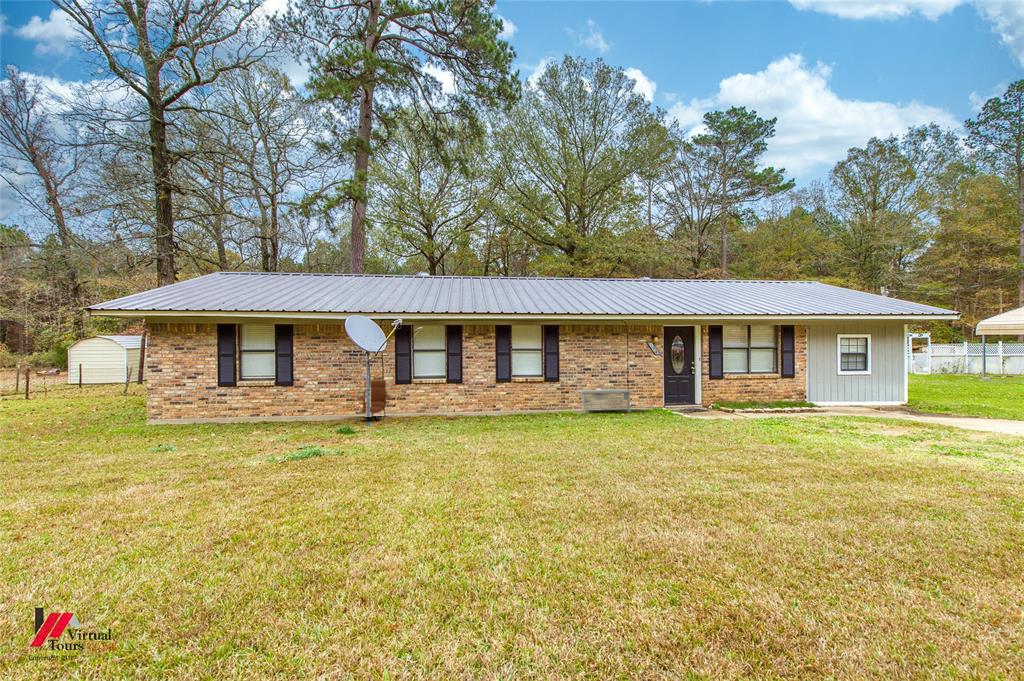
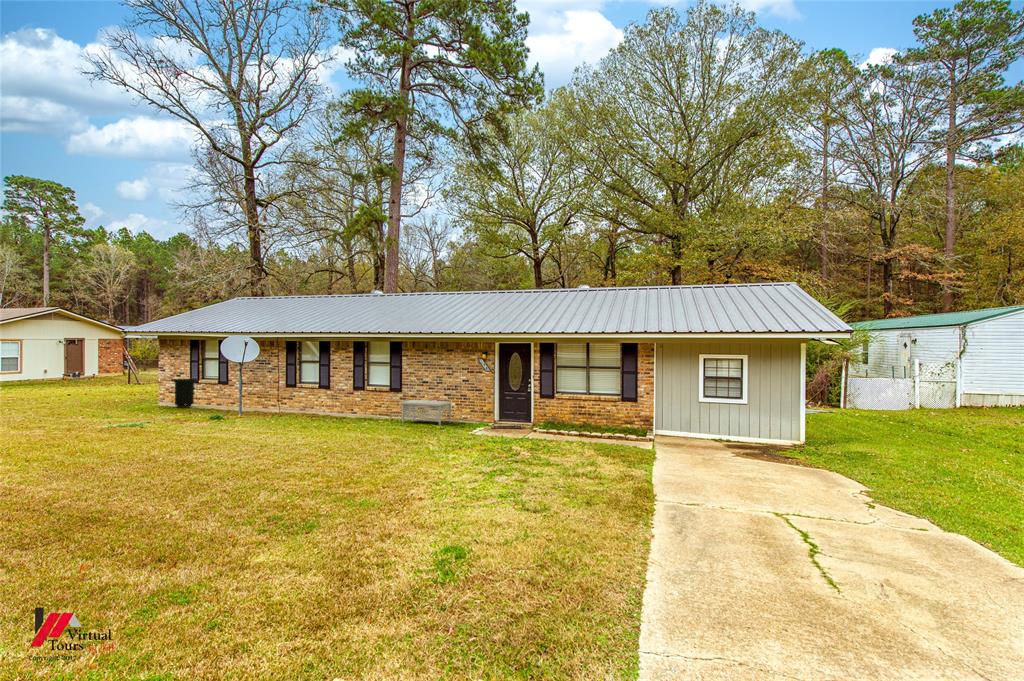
trash can: none [206,380,246,423] -> present [172,379,197,408]
lounge chair: present [359,380,391,422] -> none [242,383,277,415]

